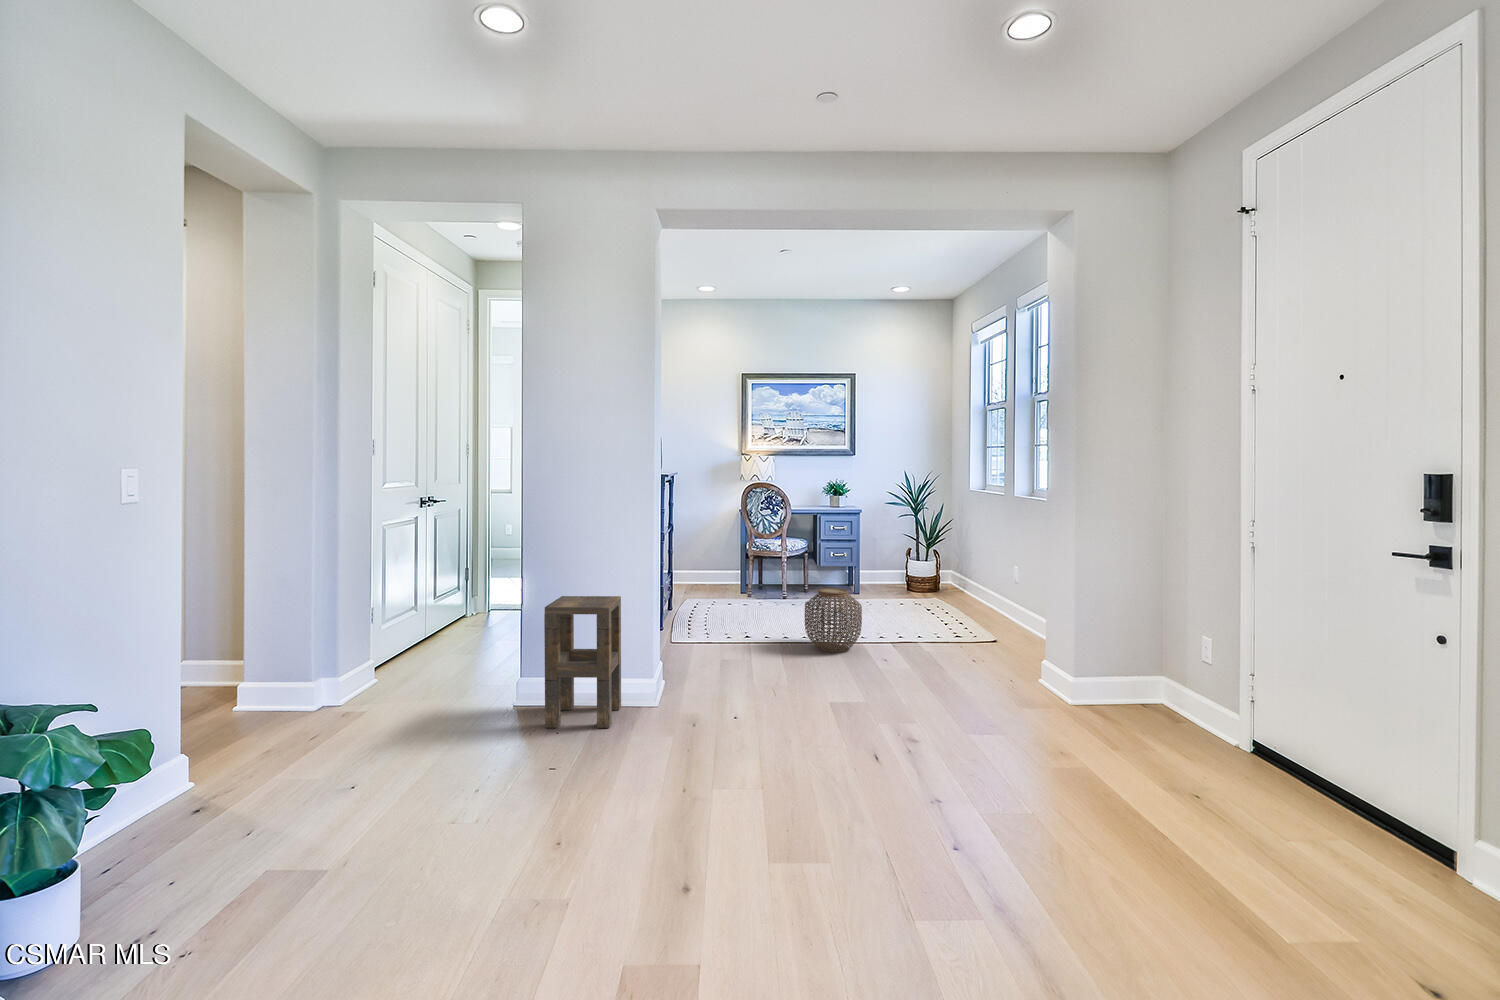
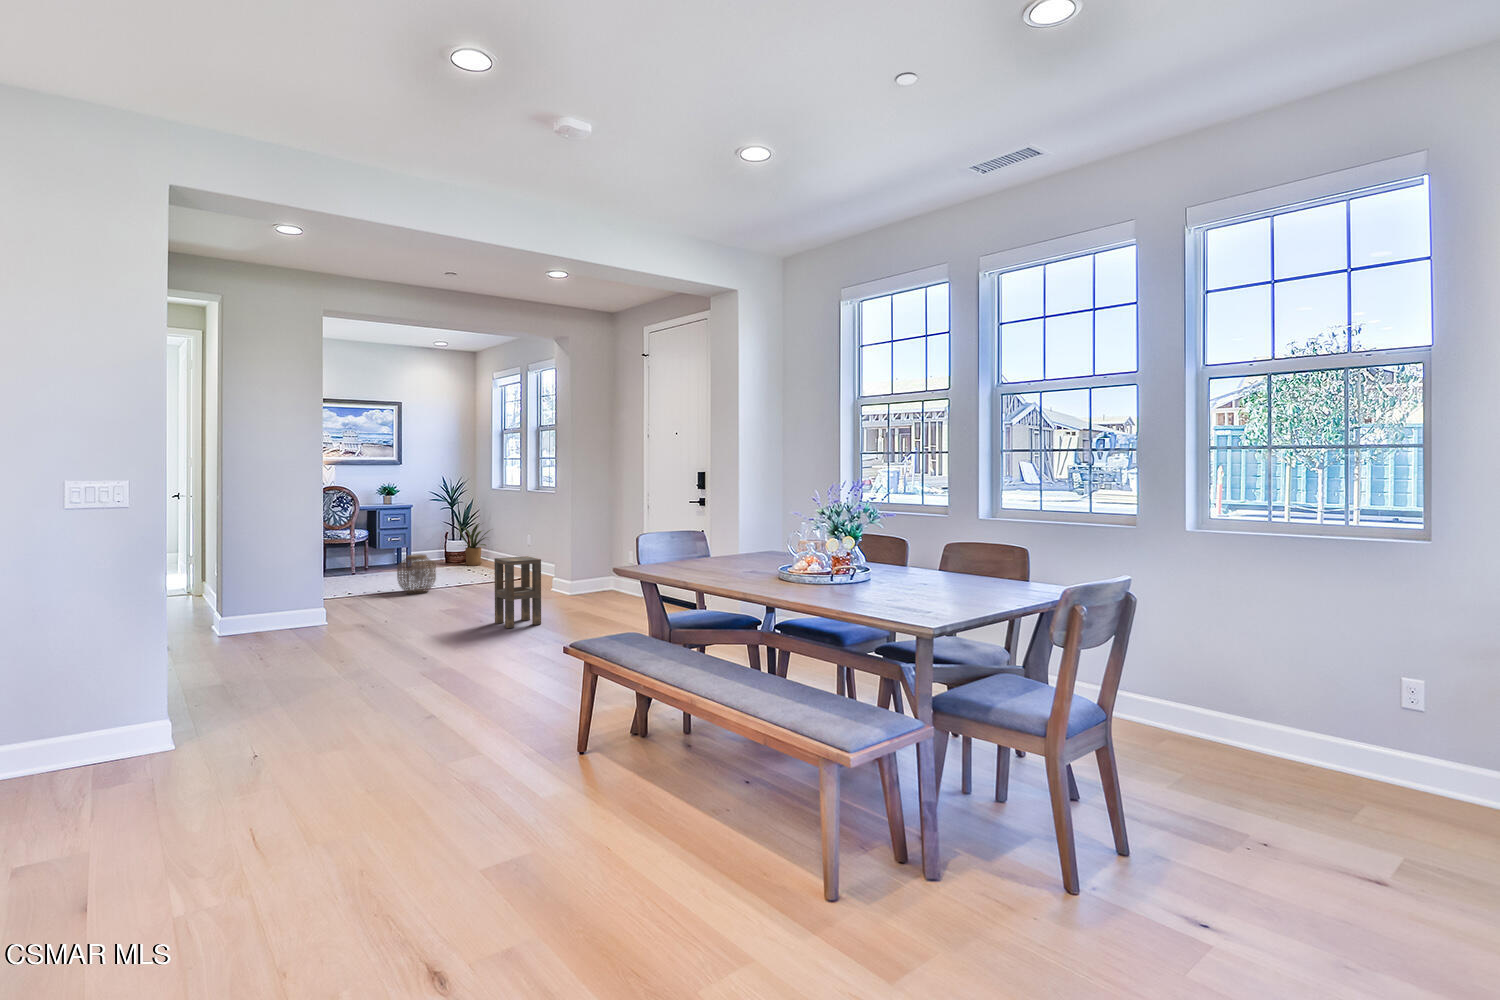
house plant: none [918,537,973,599] -> present [459,523,490,566]
side table: present [544,596,621,728] -> present [494,556,541,628]

